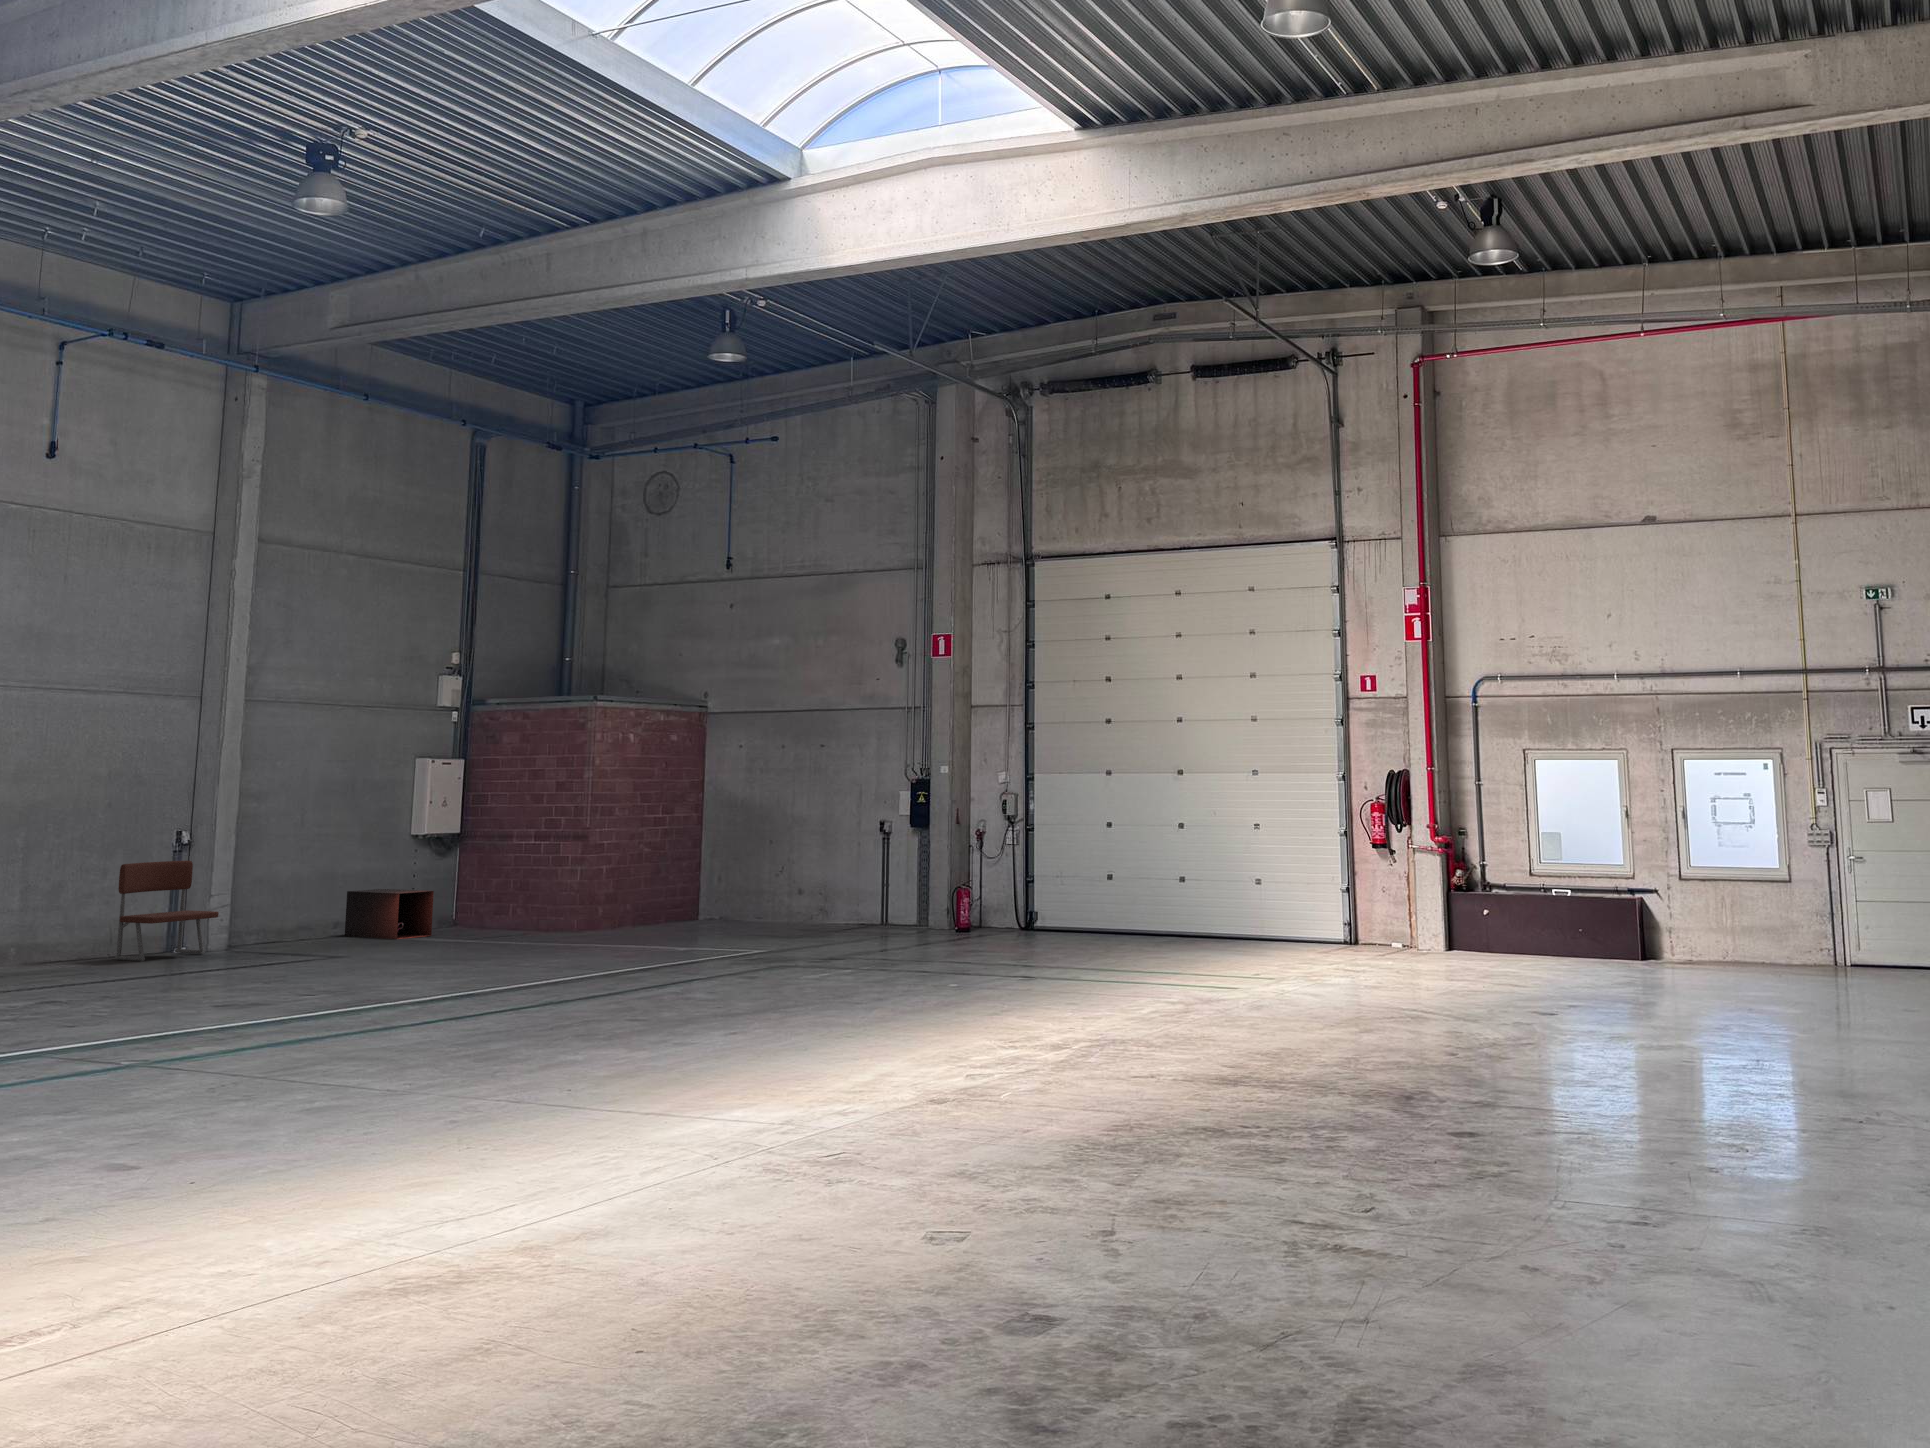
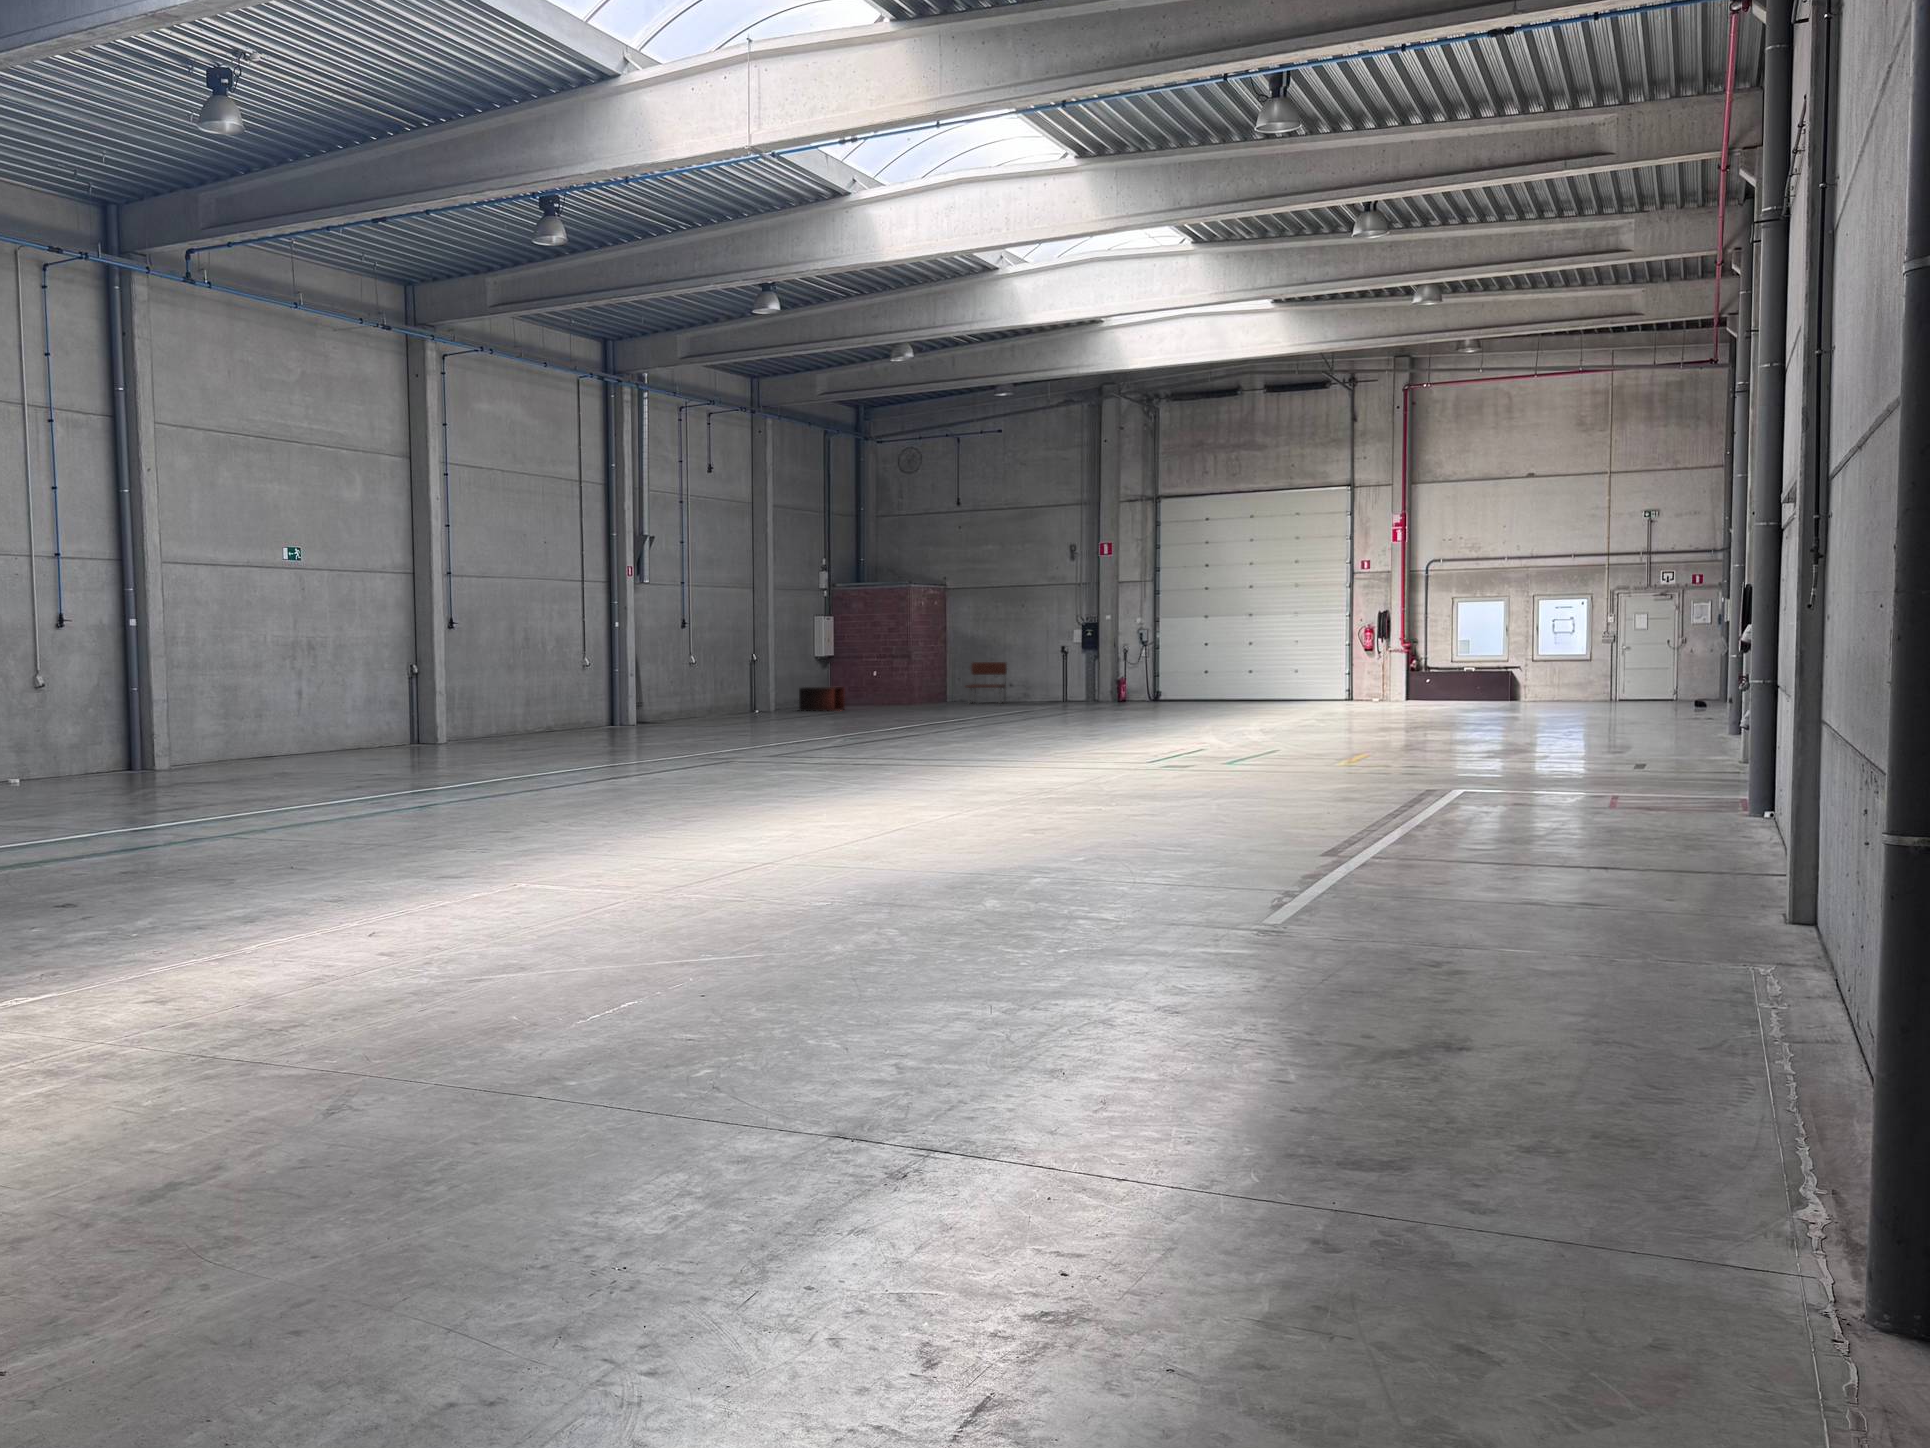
bench: present [115,861,219,961] -> present [966,662,1007,703]

